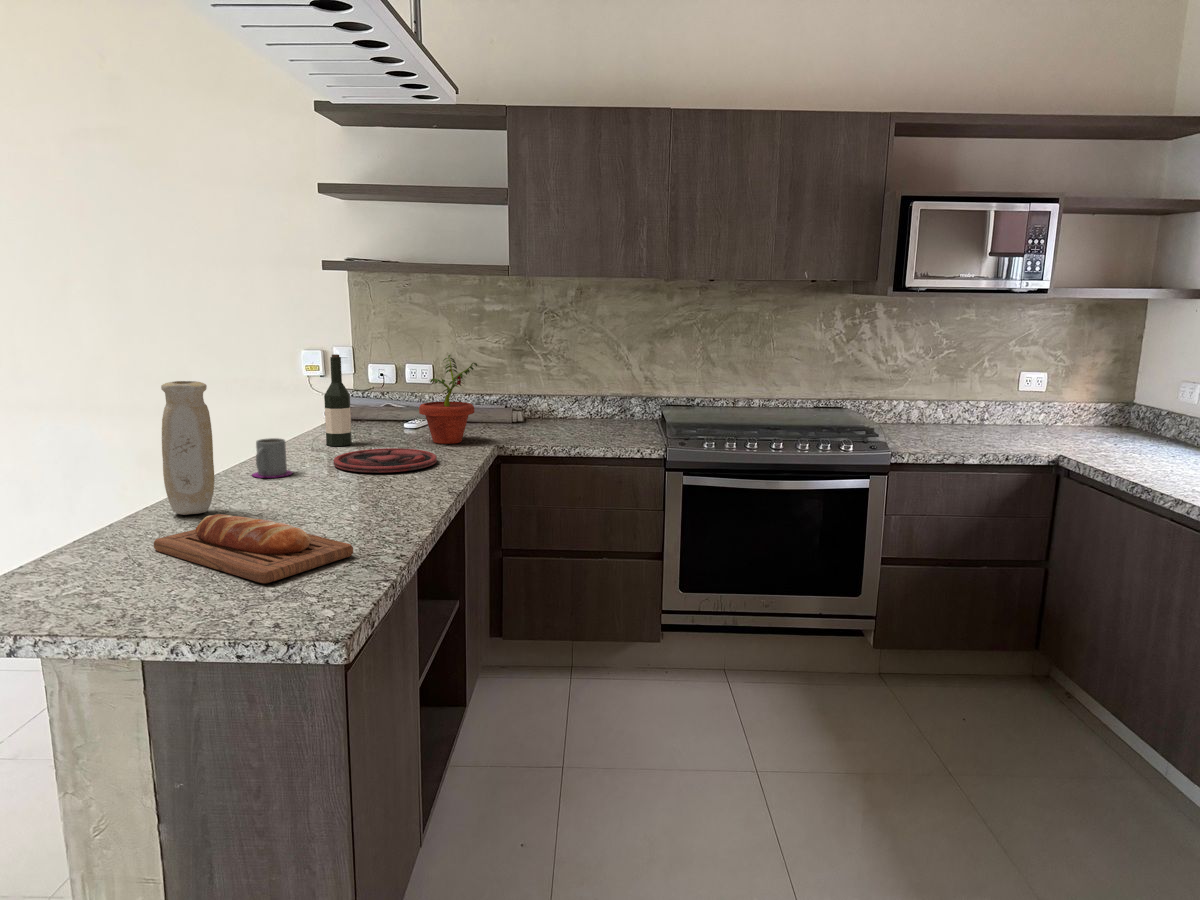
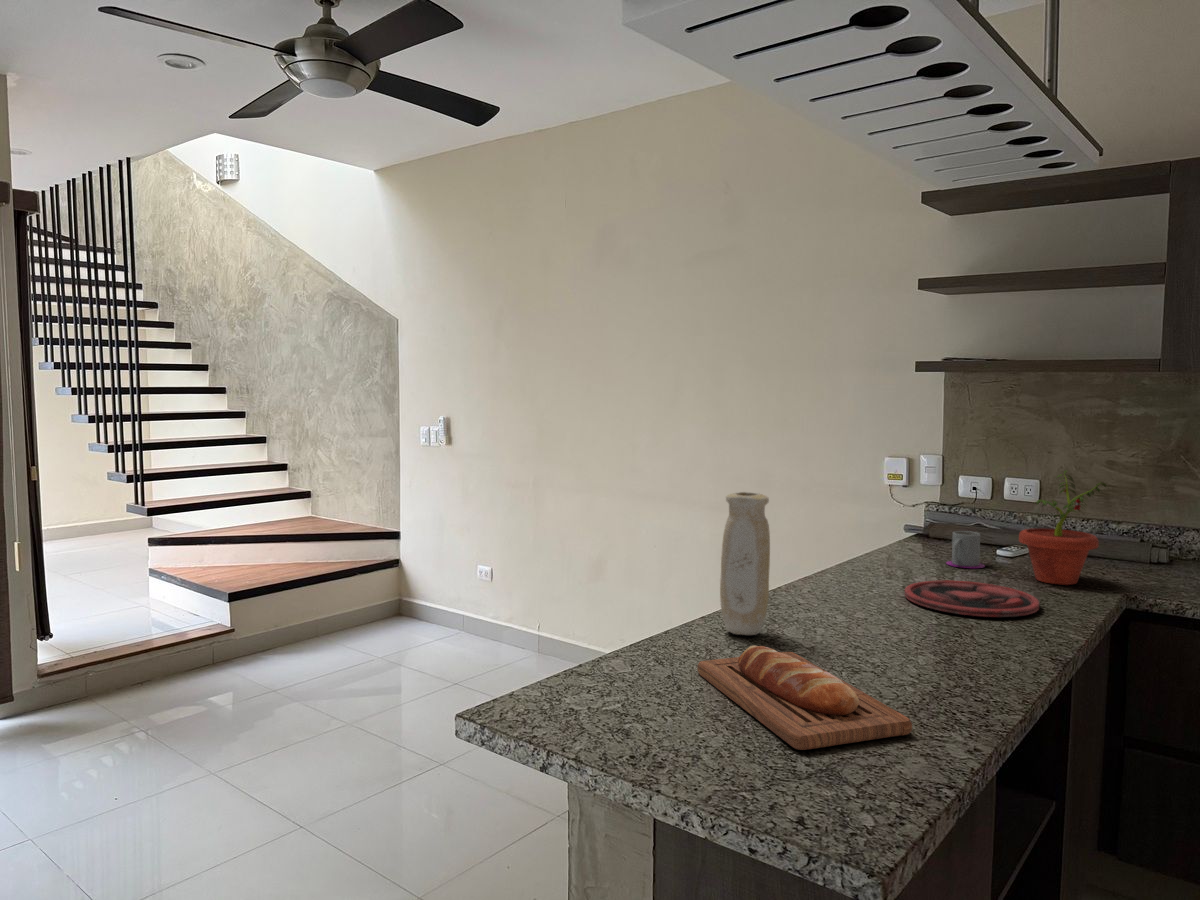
wine bottle: present [324,354,352,446] -> none [900,465,931,571]
mug: present [252,438,293,478] -> present [946,531,985,568]

